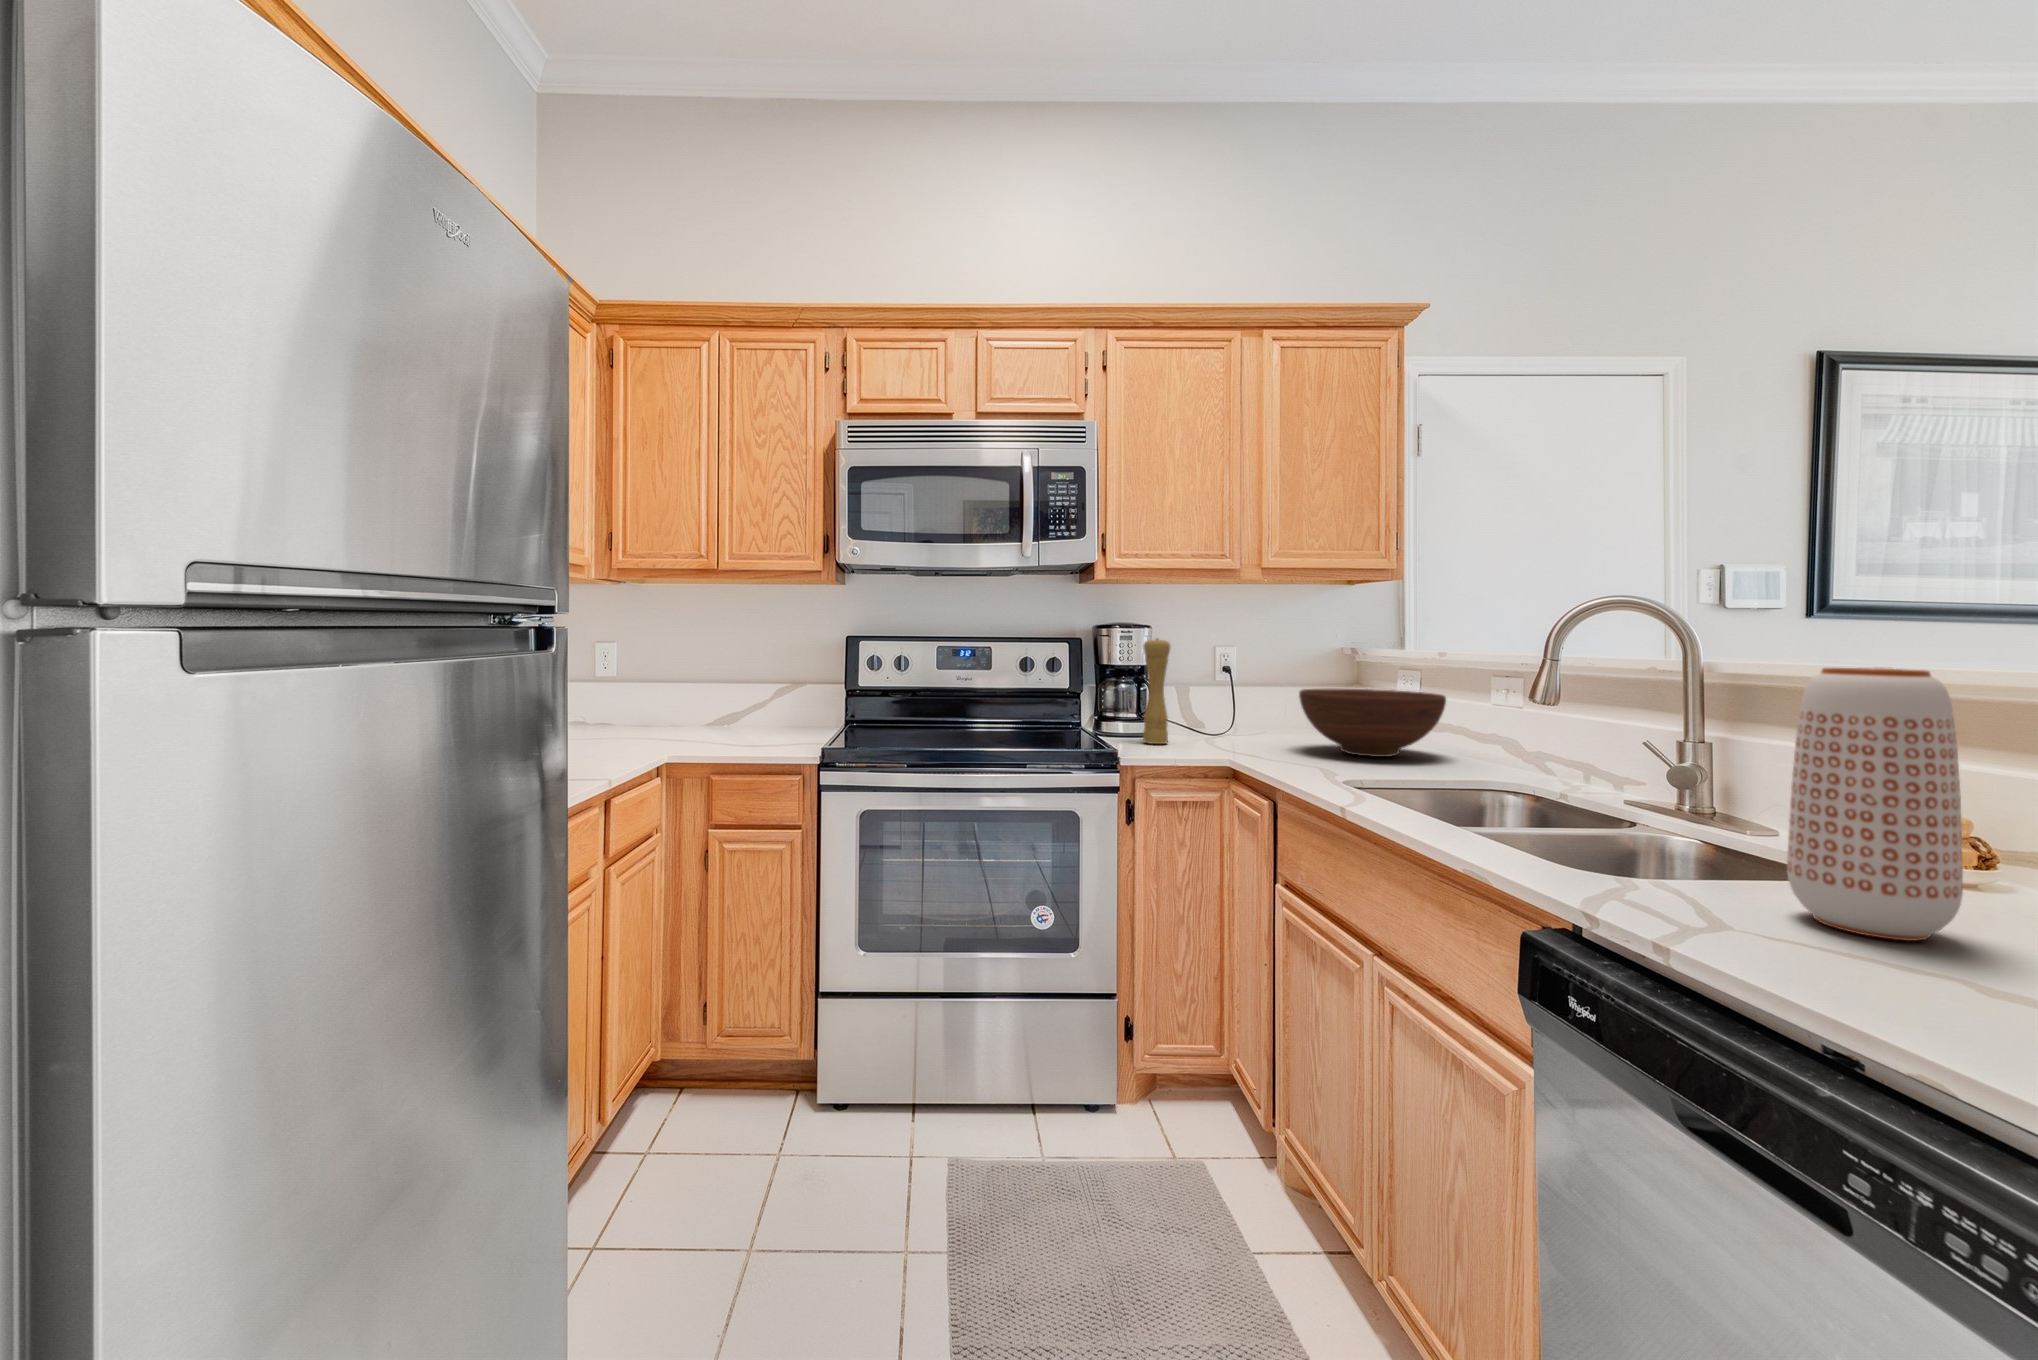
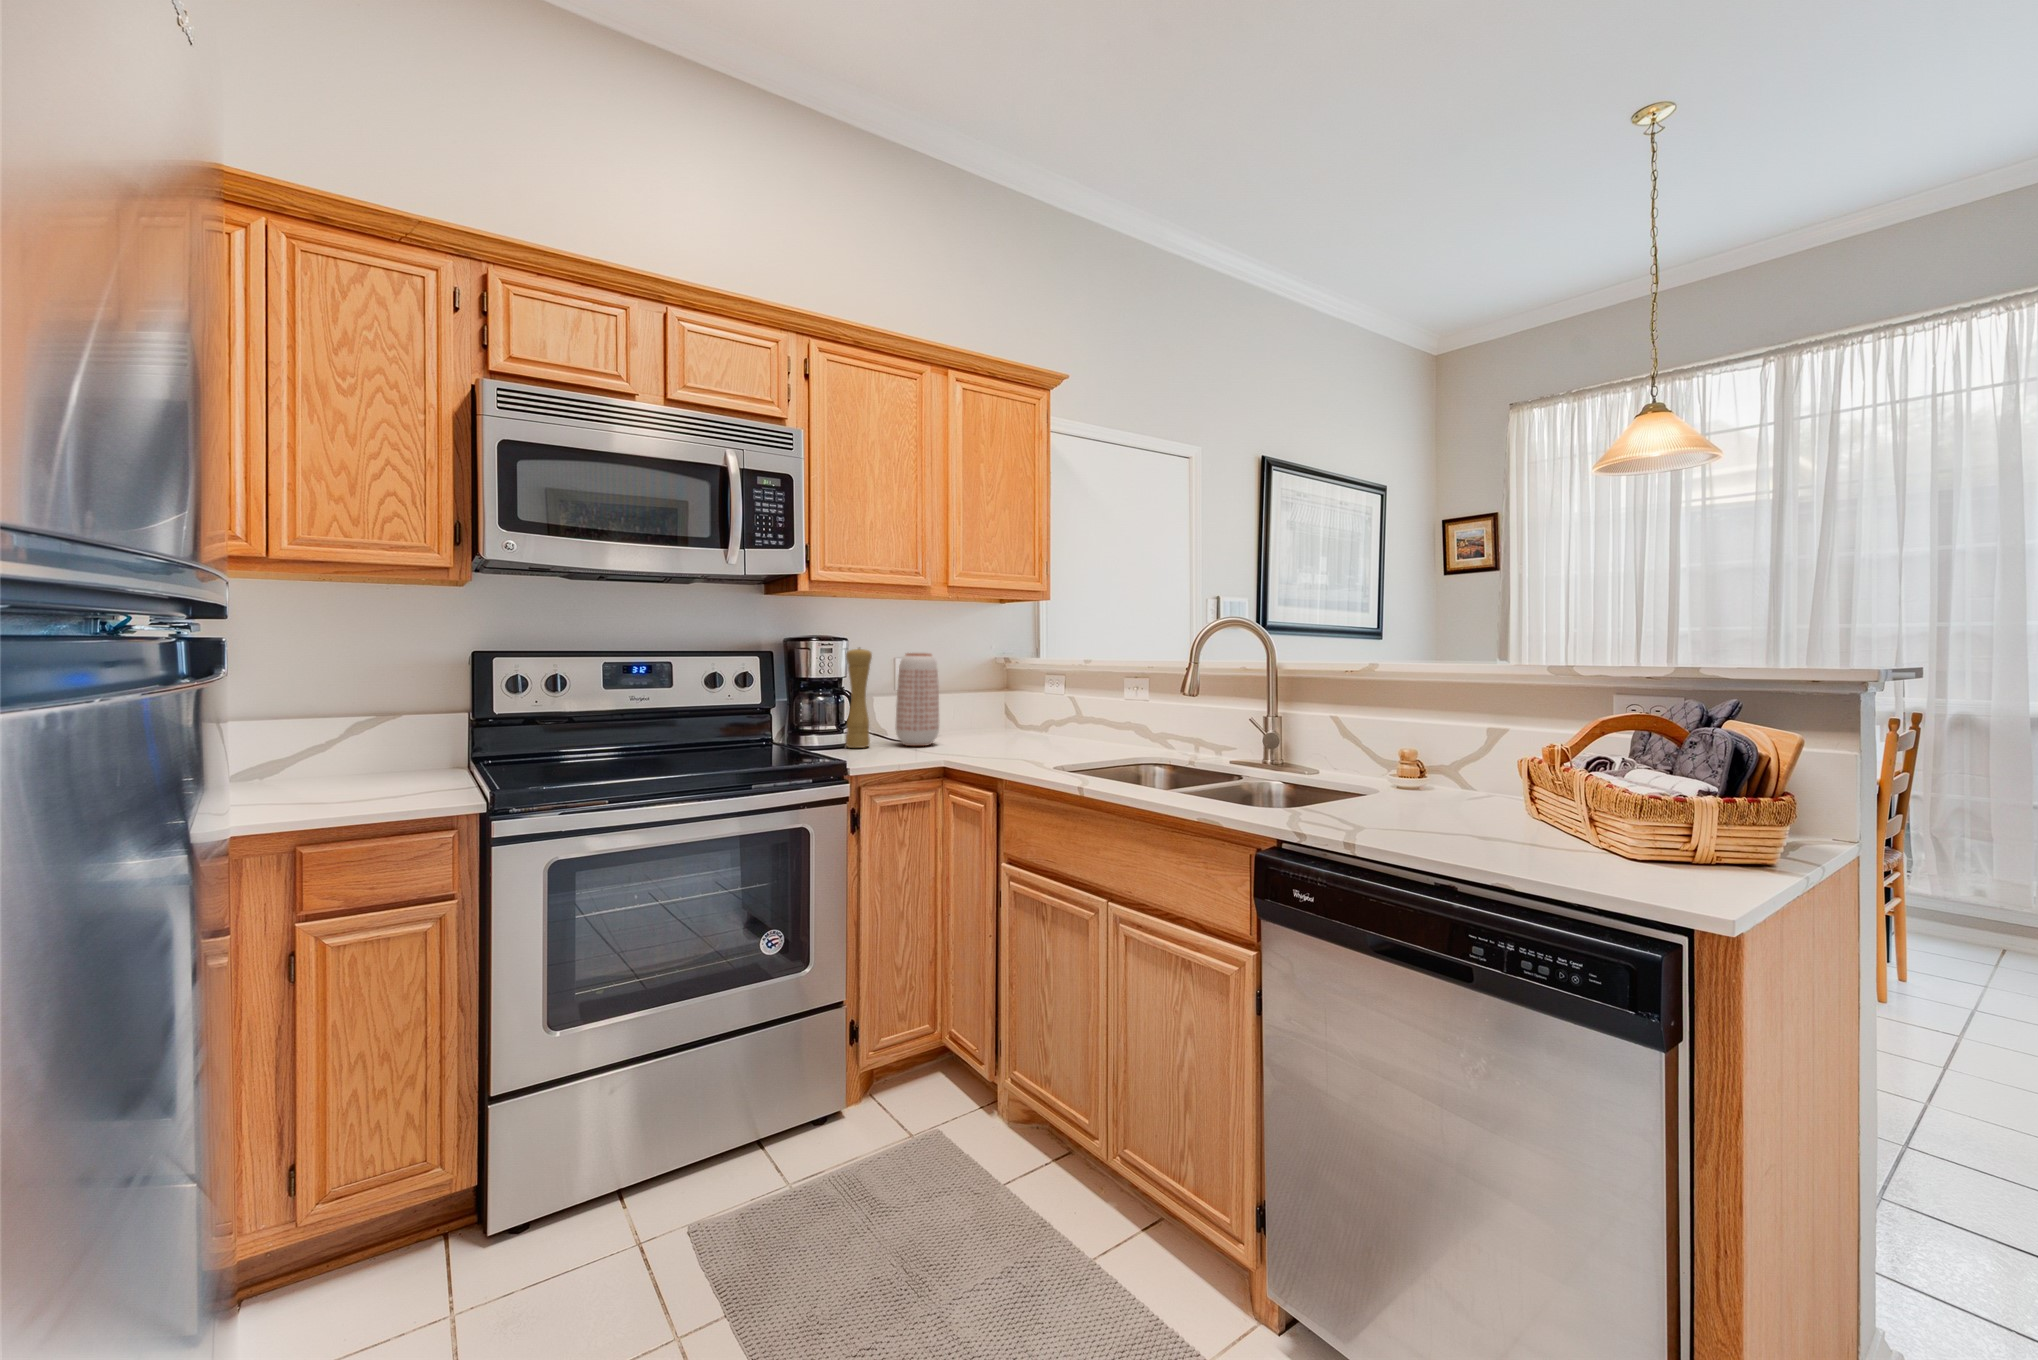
vase: present [1787,668,1963,941] -> present [896,653,939,746]
fruit bowl: present [1299,688,1446,757] -> none [982,687,1090,743]

